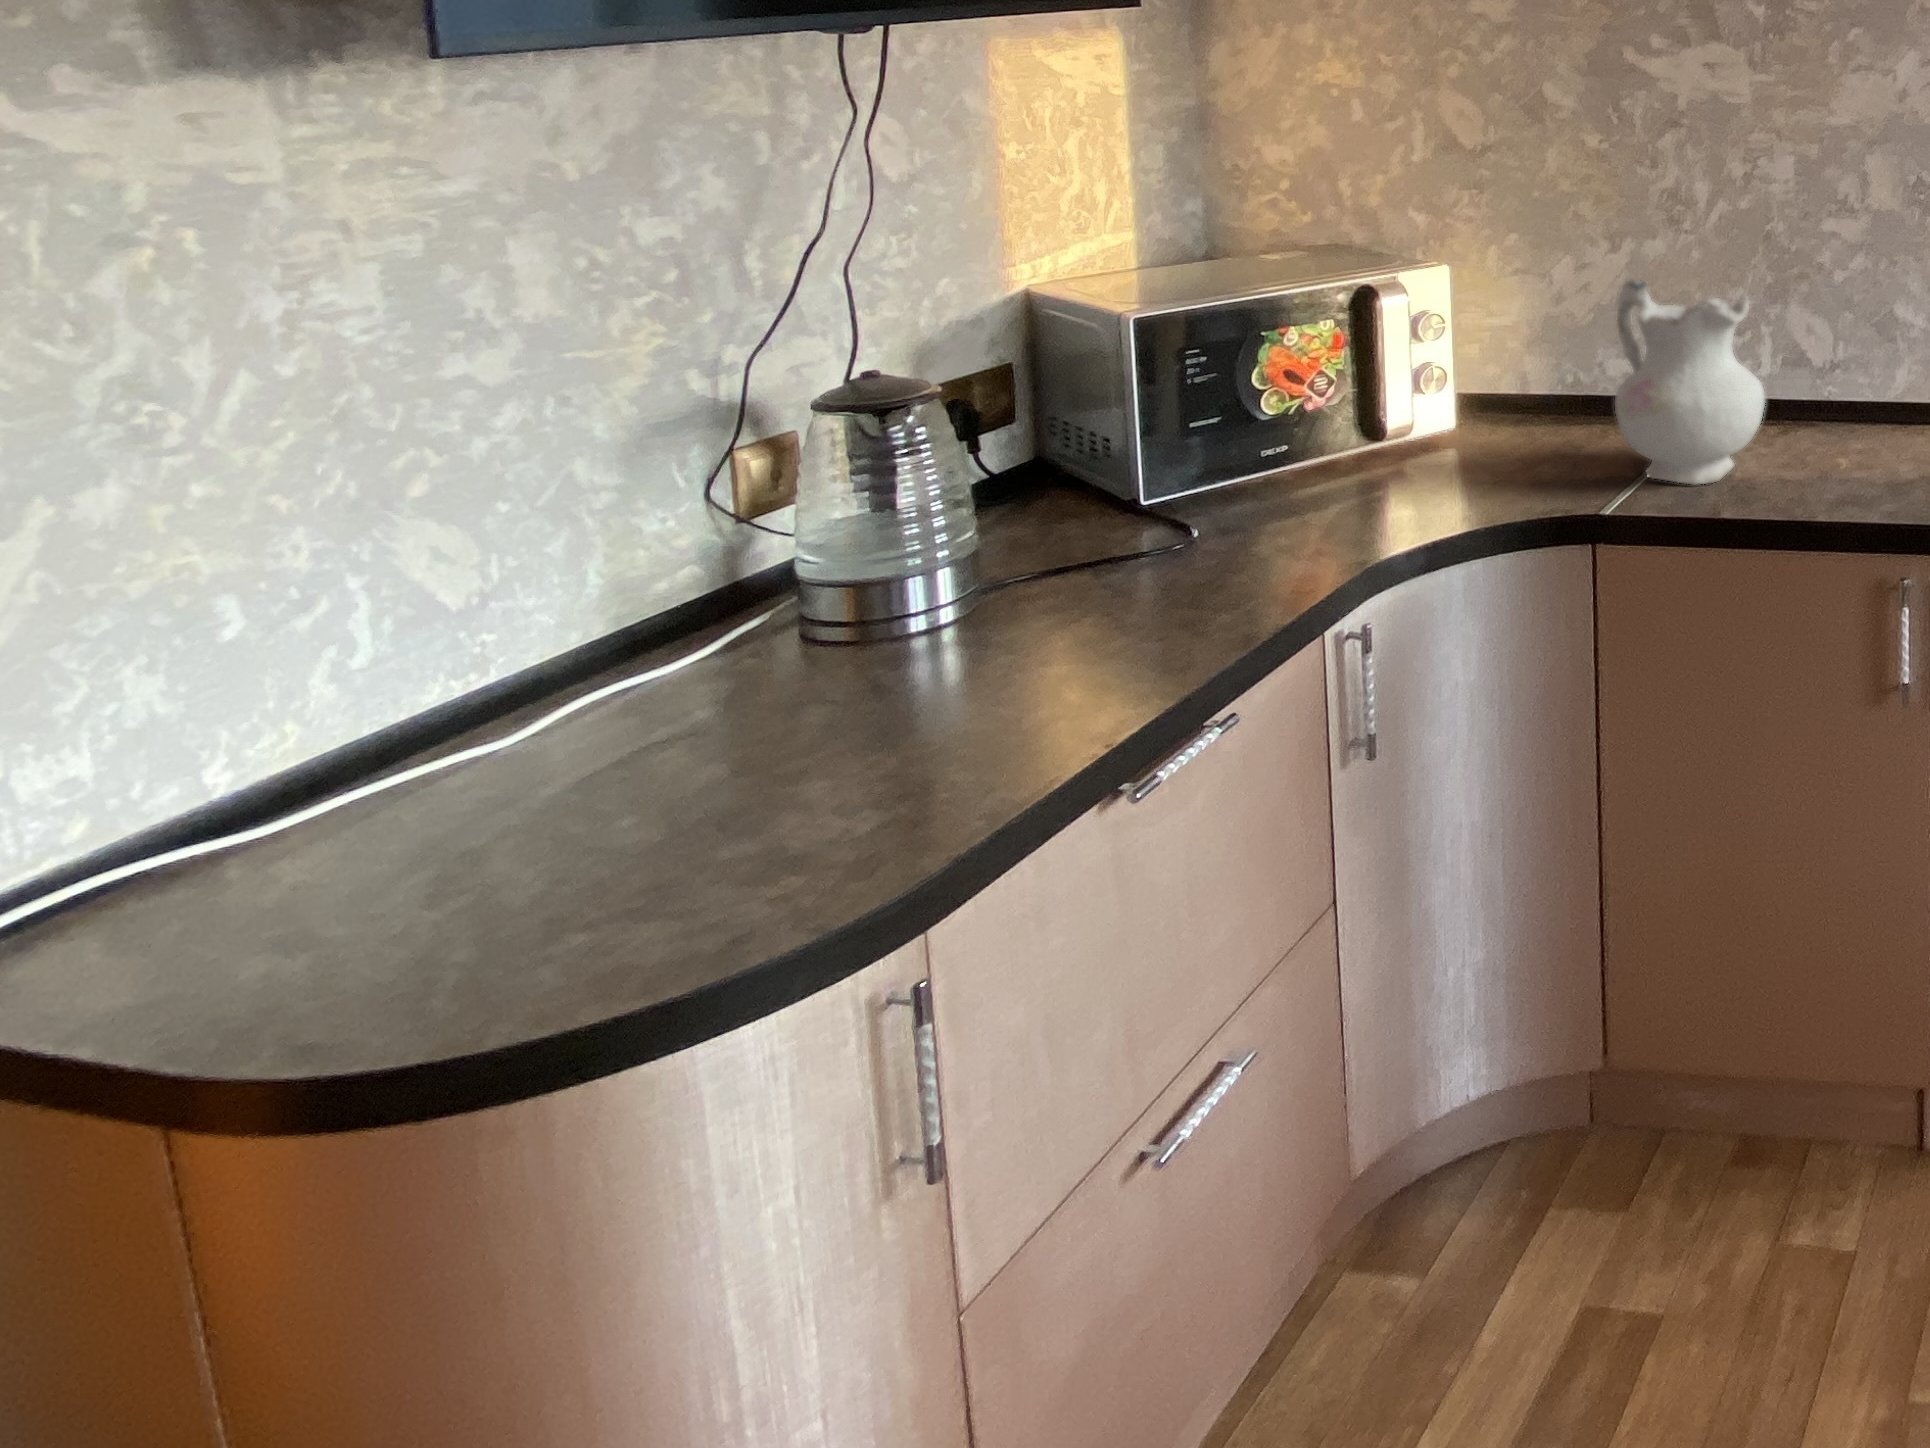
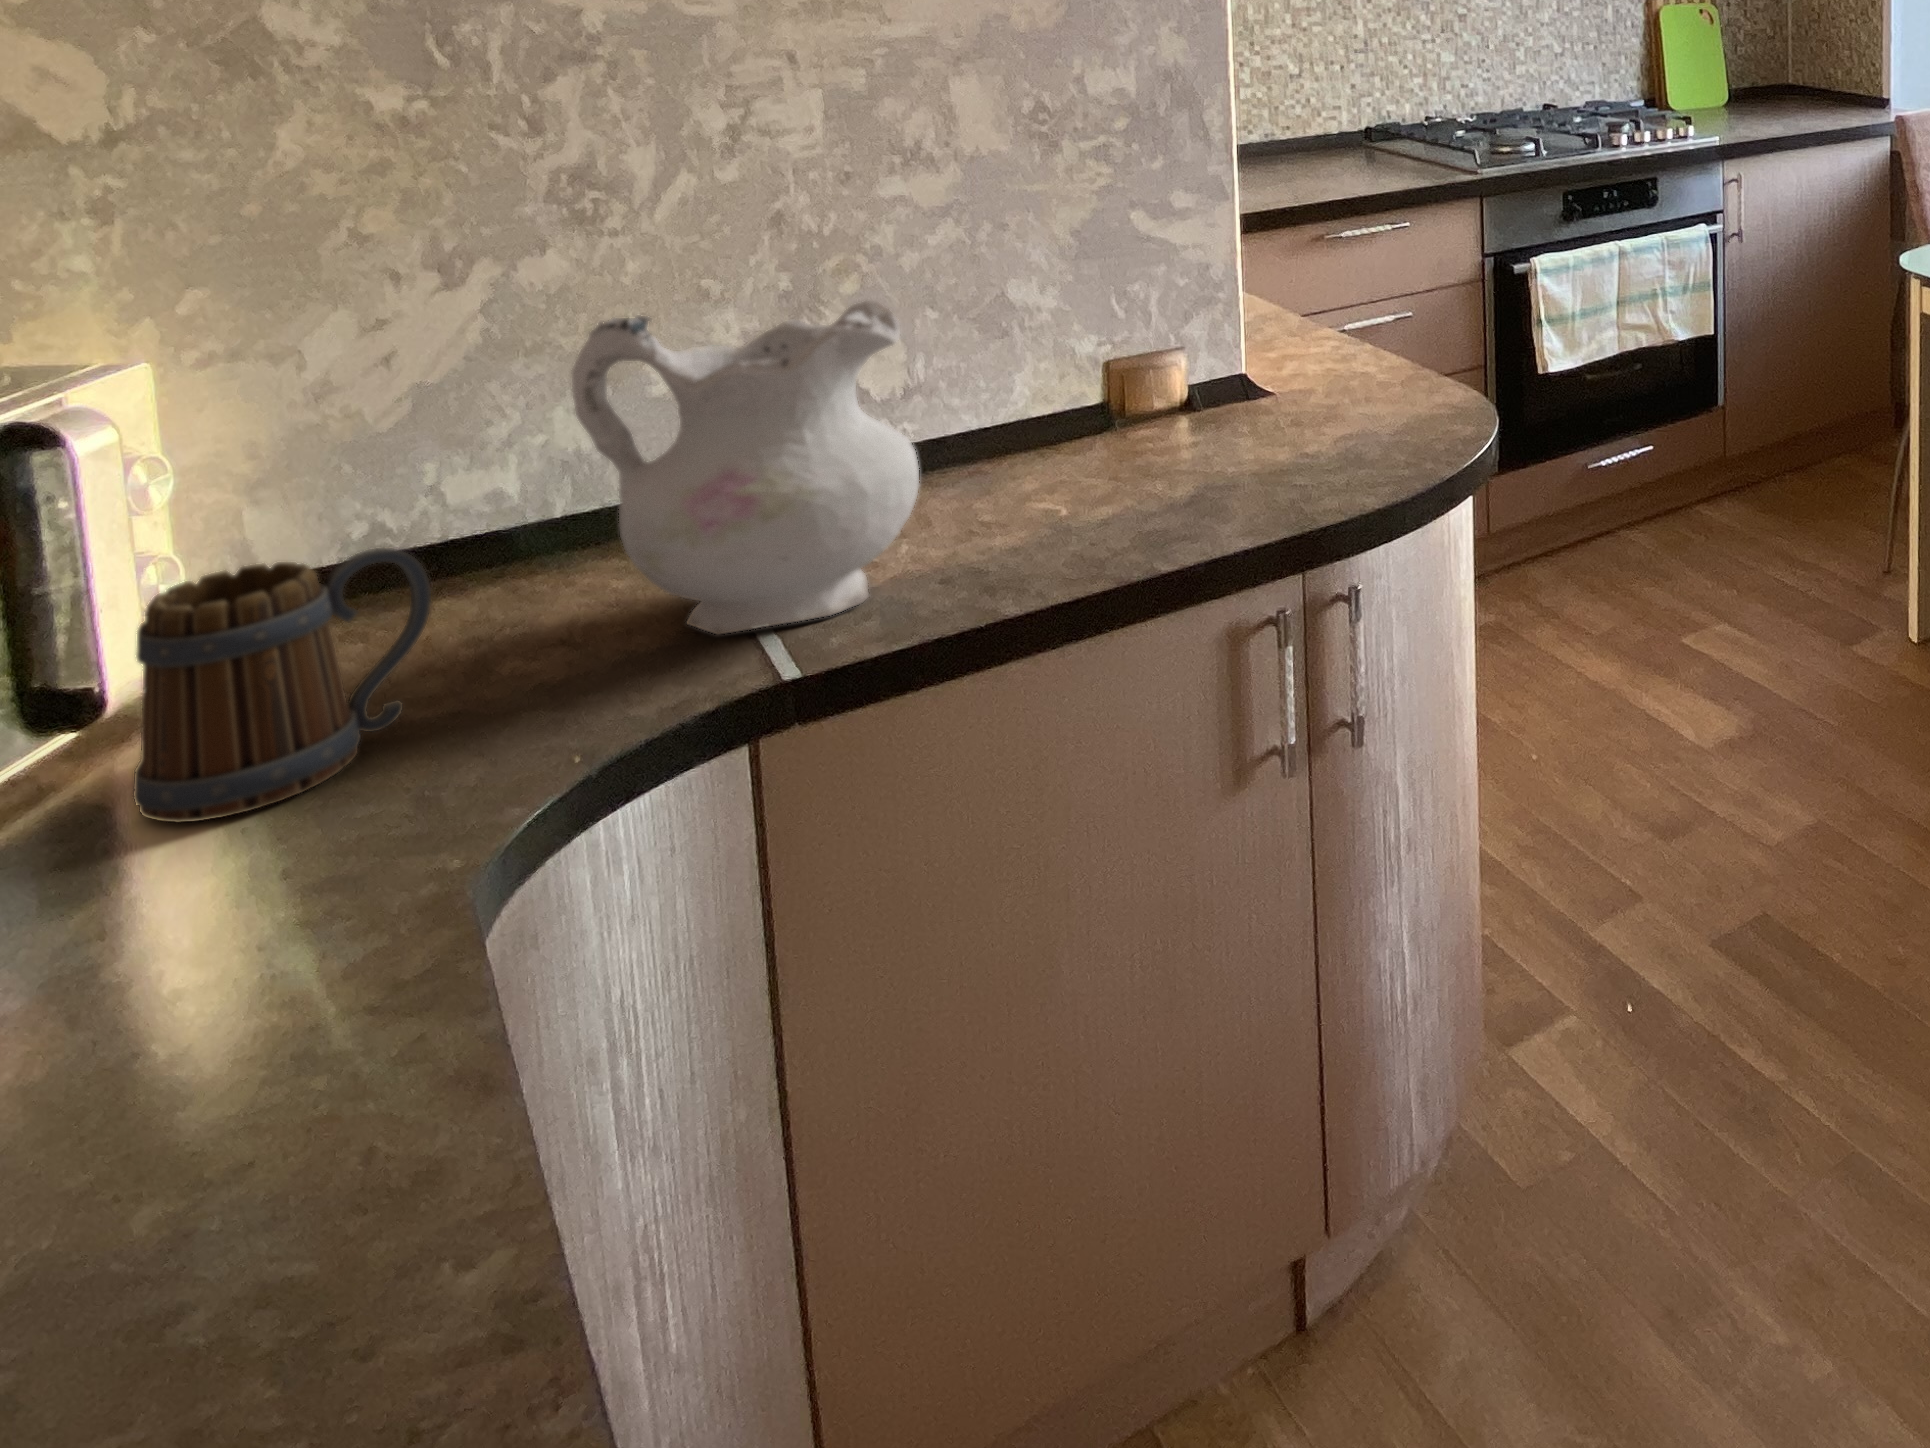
mug: none [1413,373,1525,492] -> present [133,548,431,822]

